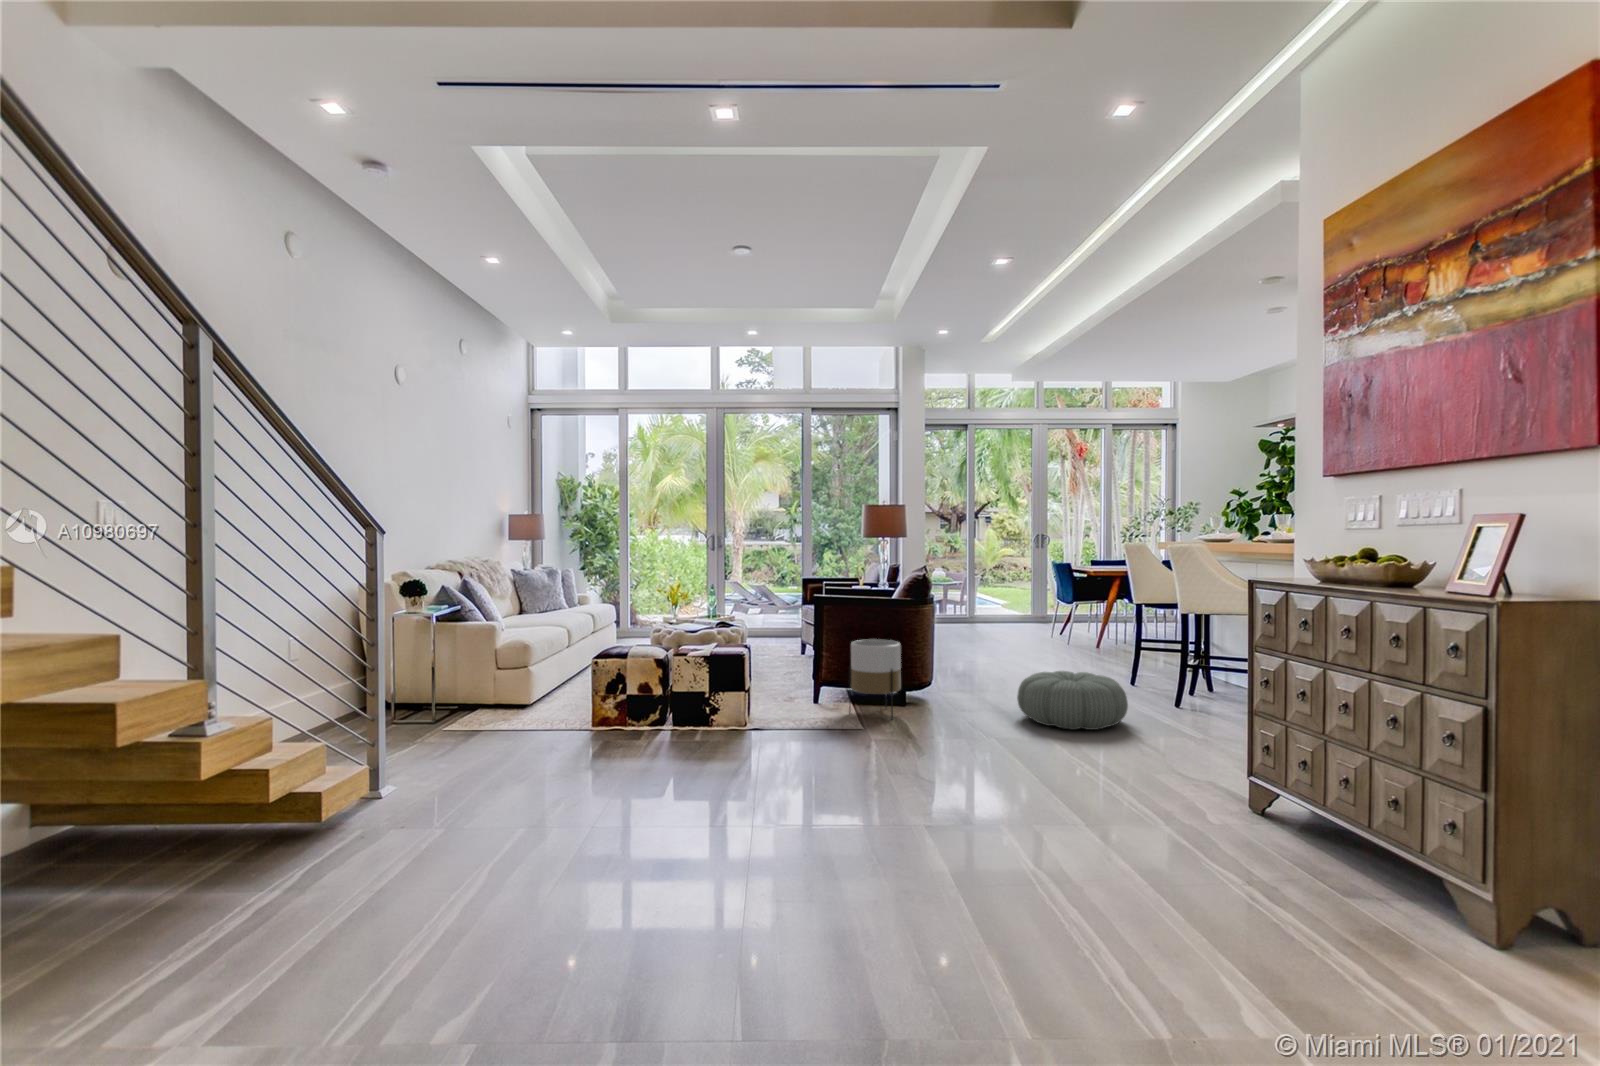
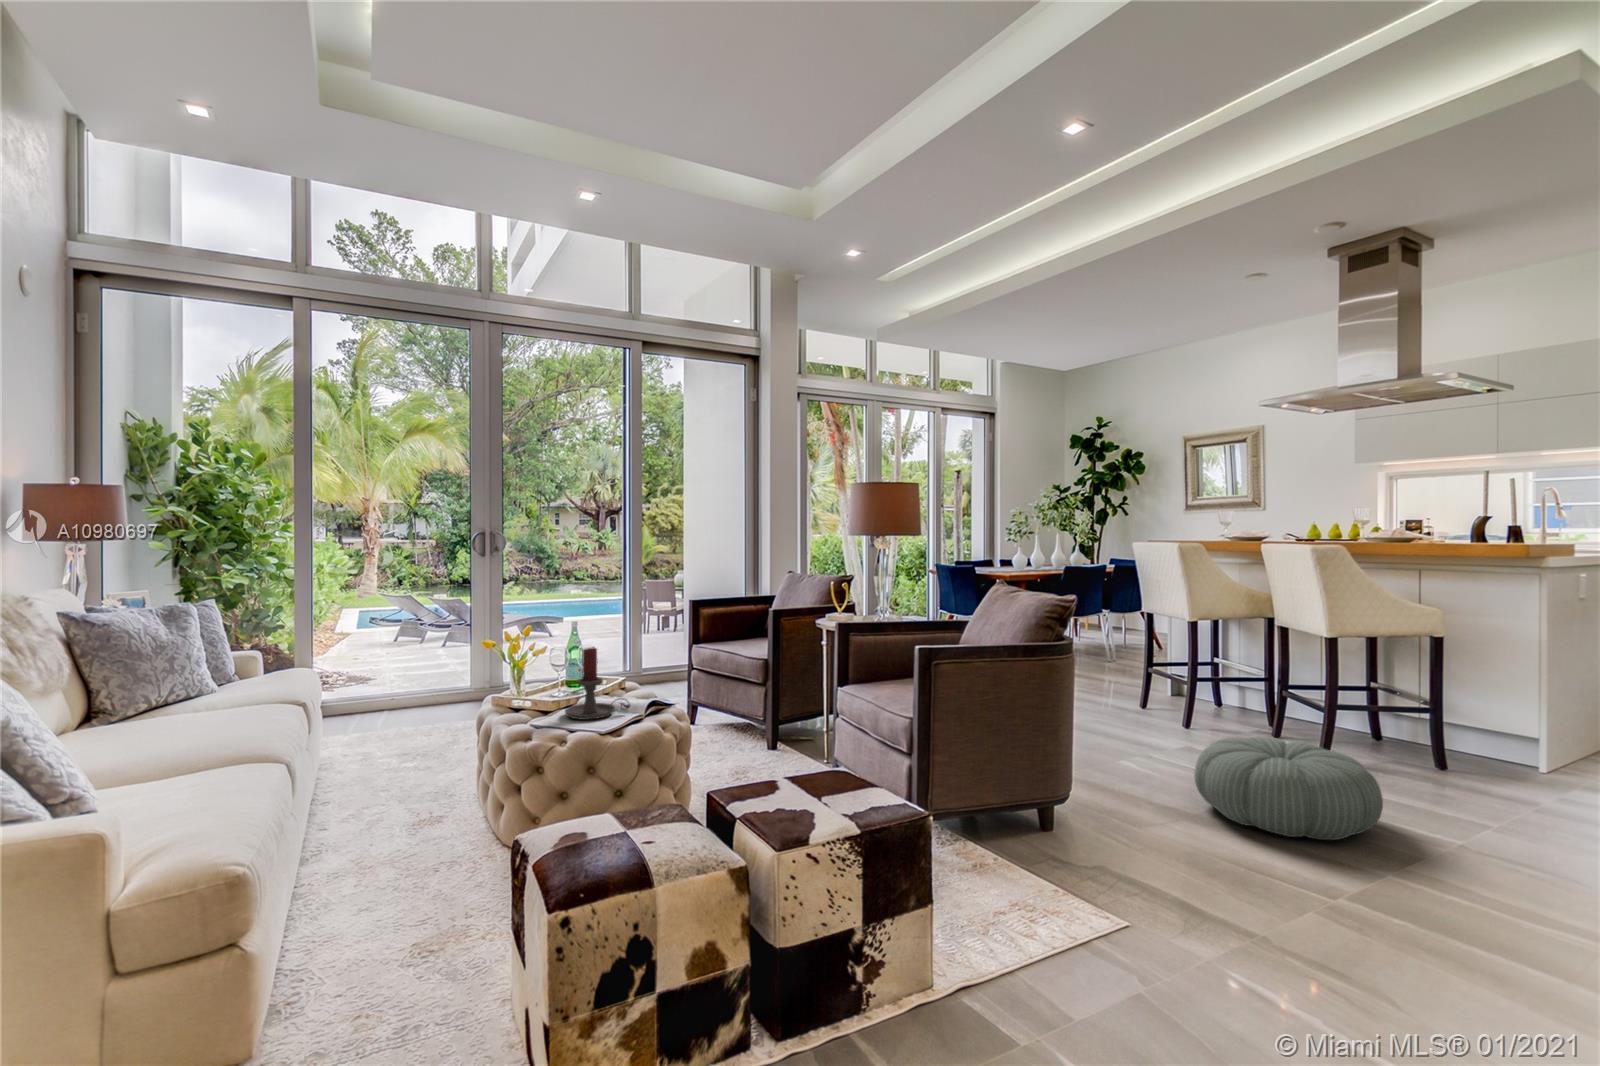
candle holder: none [683,591,713,626] -> present [565,648,630,720]
planter: present [849,639,901,718] -> none [991,722,1090,873]

